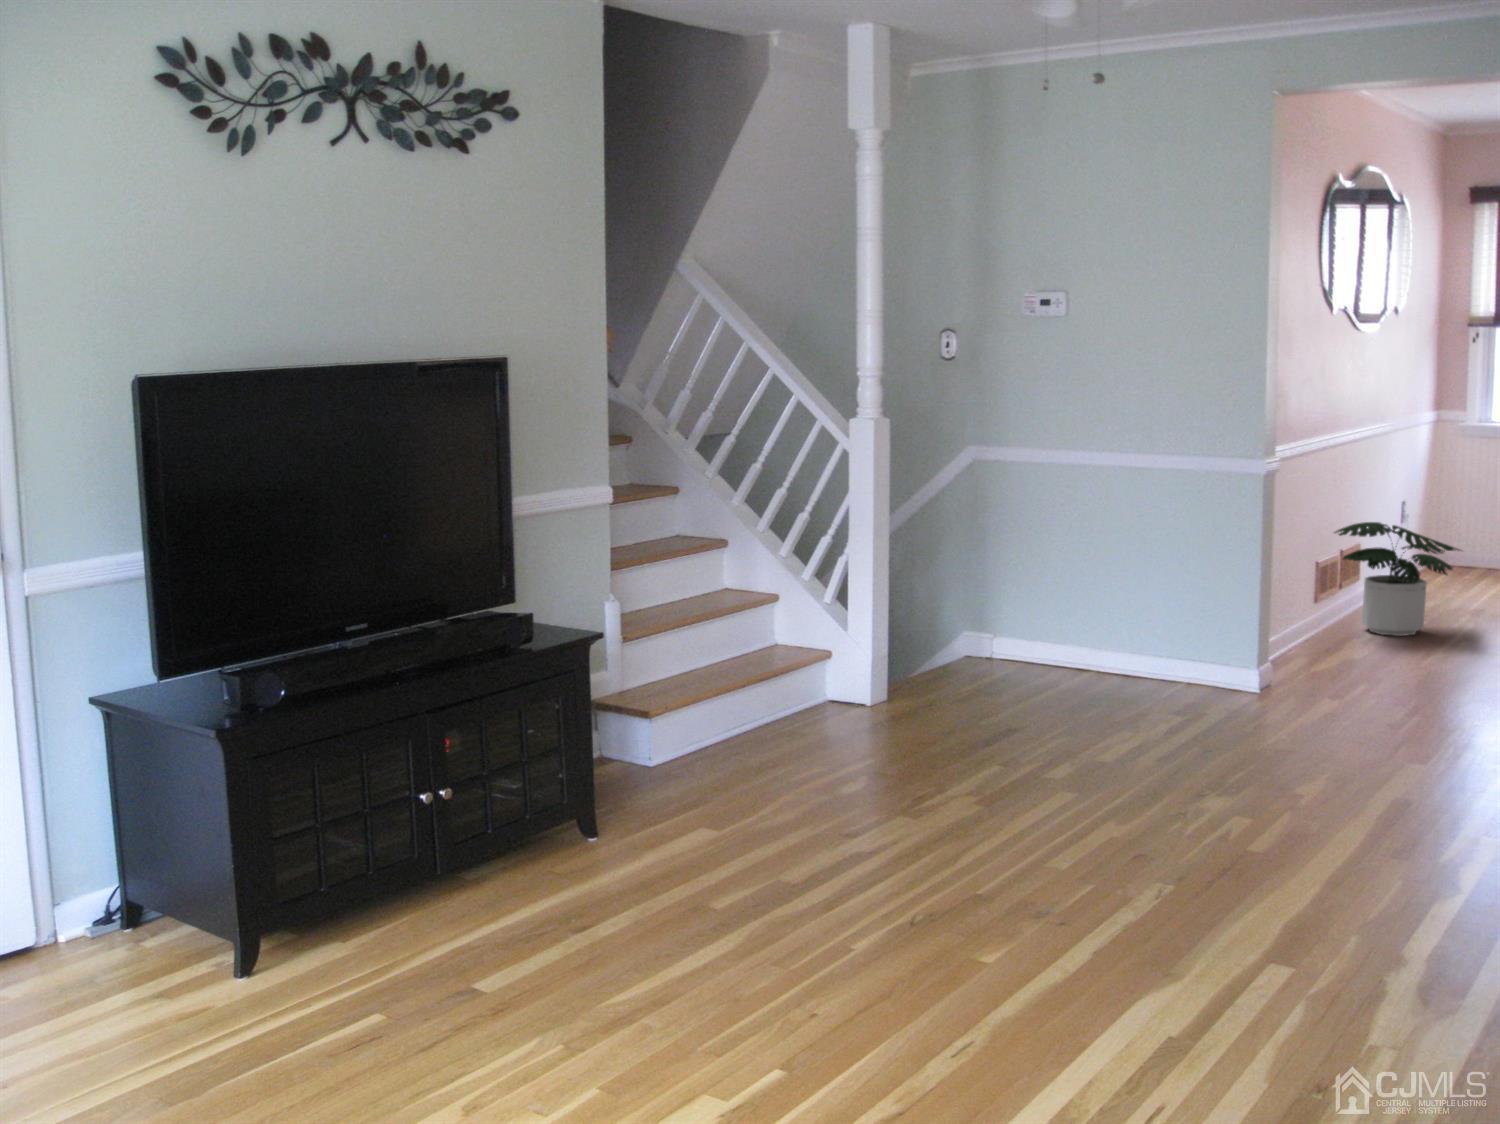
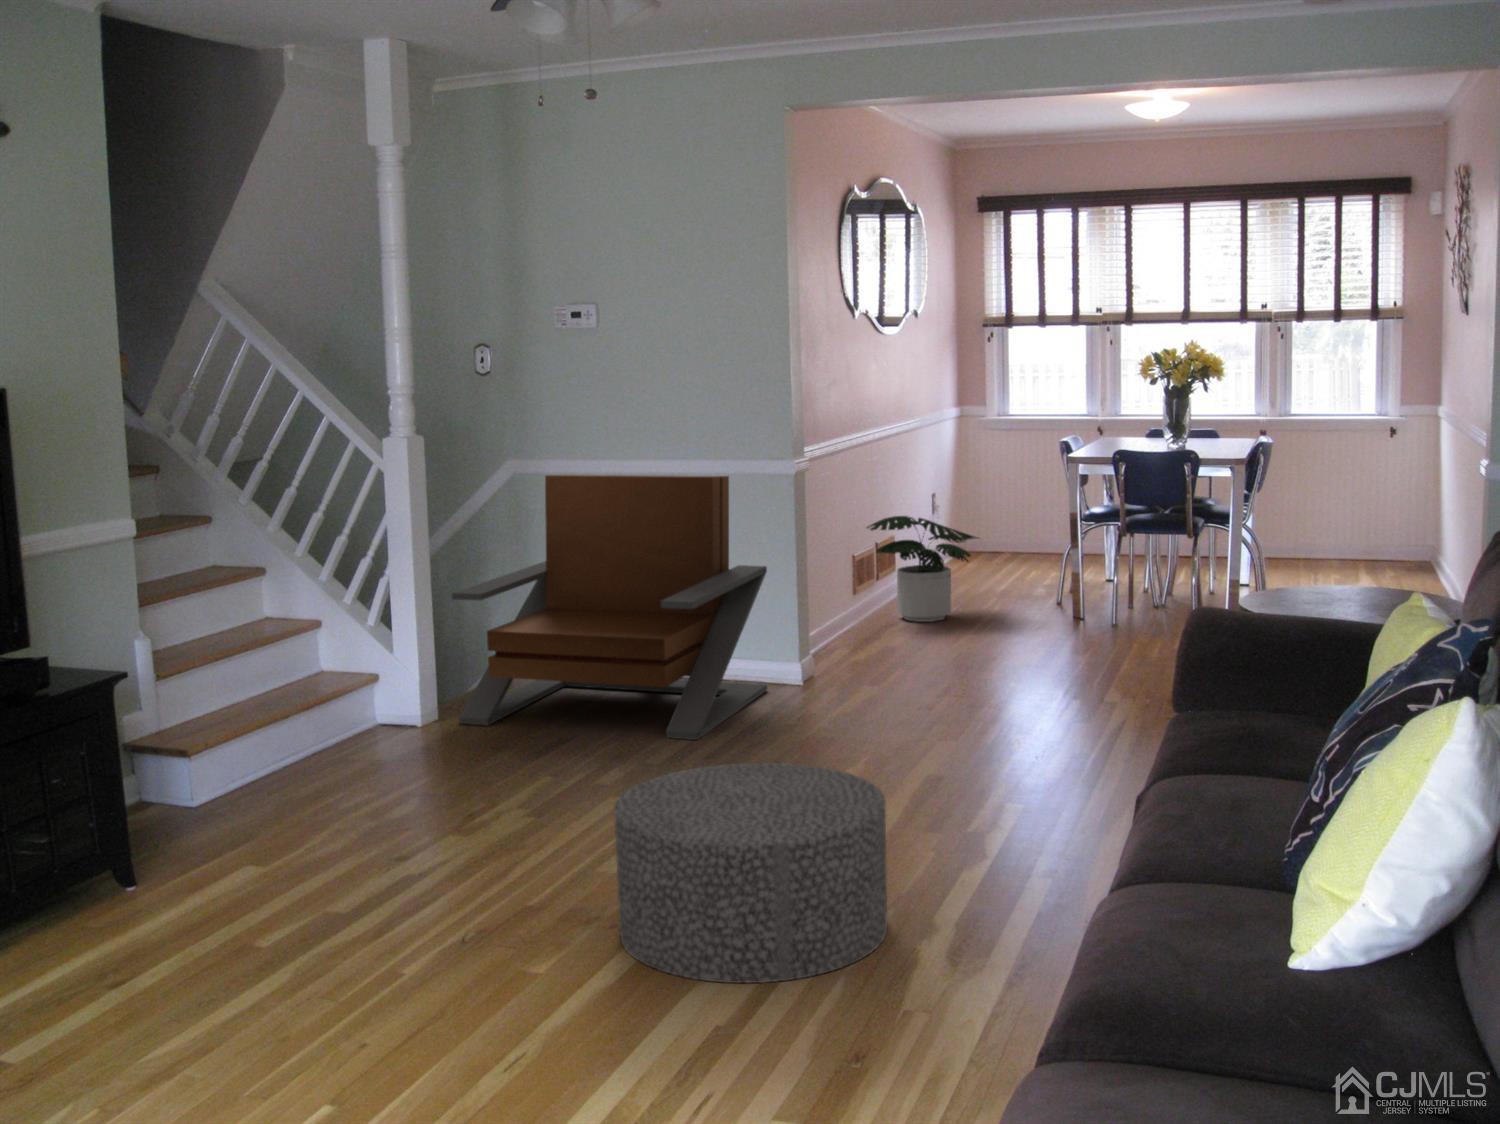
lounge chair: none [905,462,1231,743] -> present [452,474,767,740]
ottoman: none [1079,779,1398,1032] -> present [614,763,887,983]

